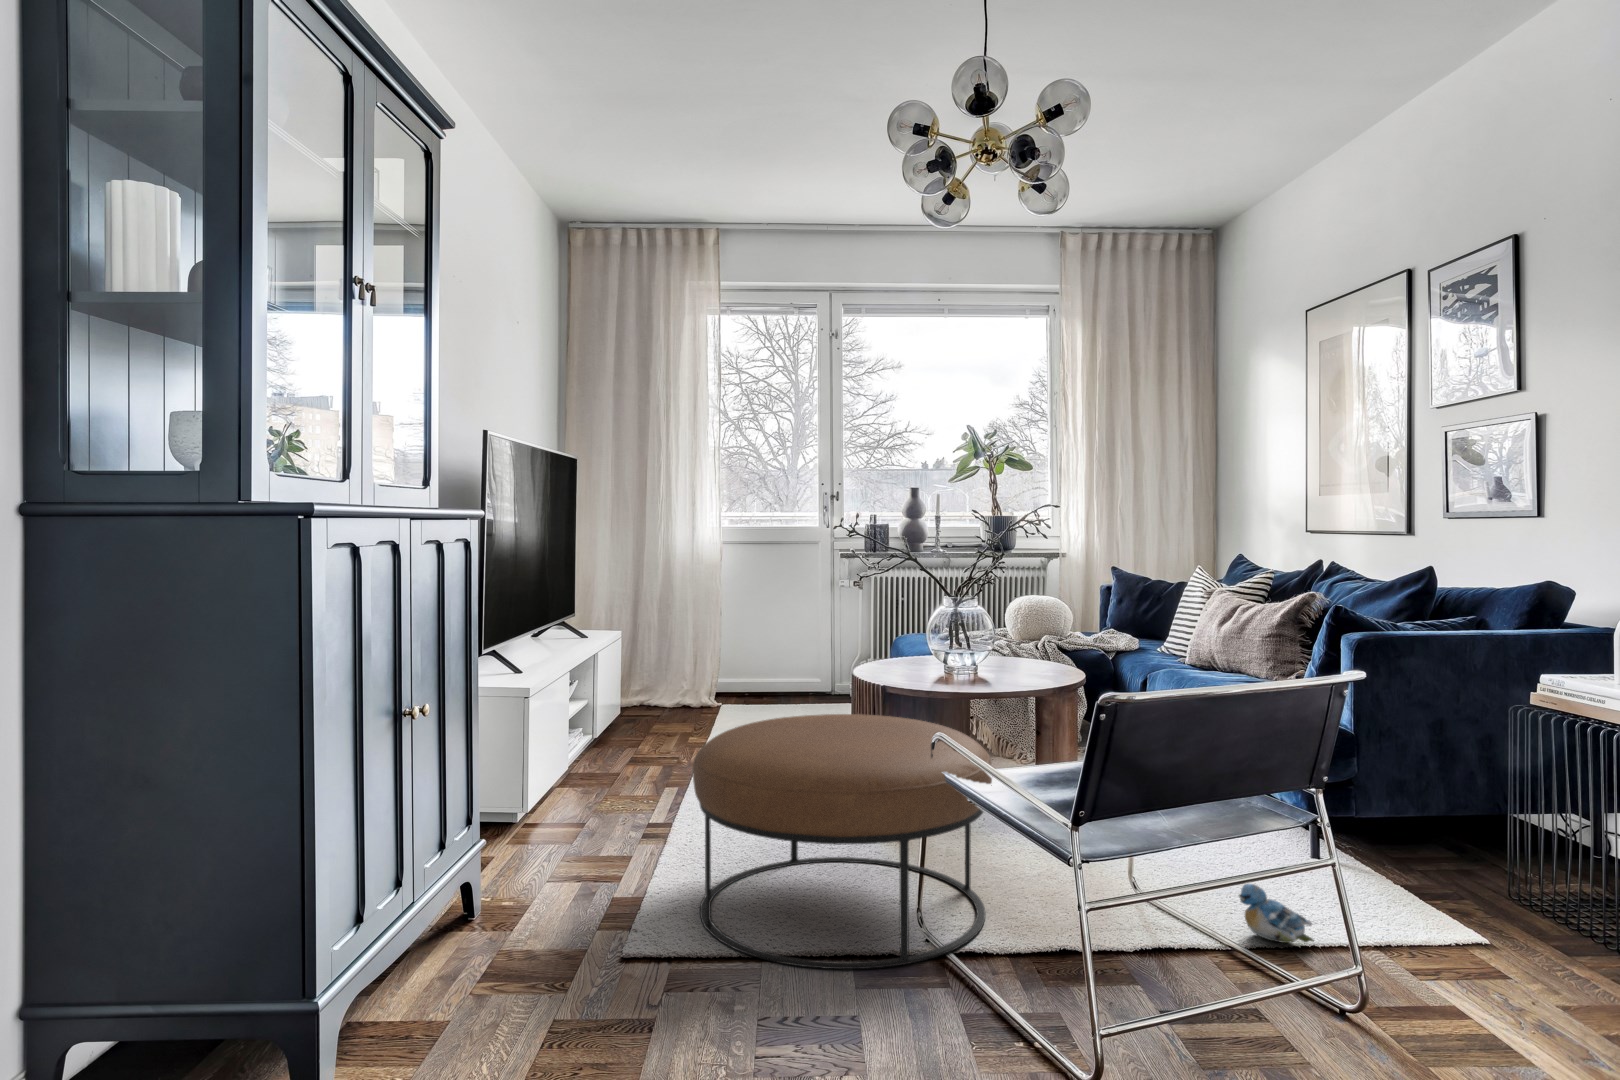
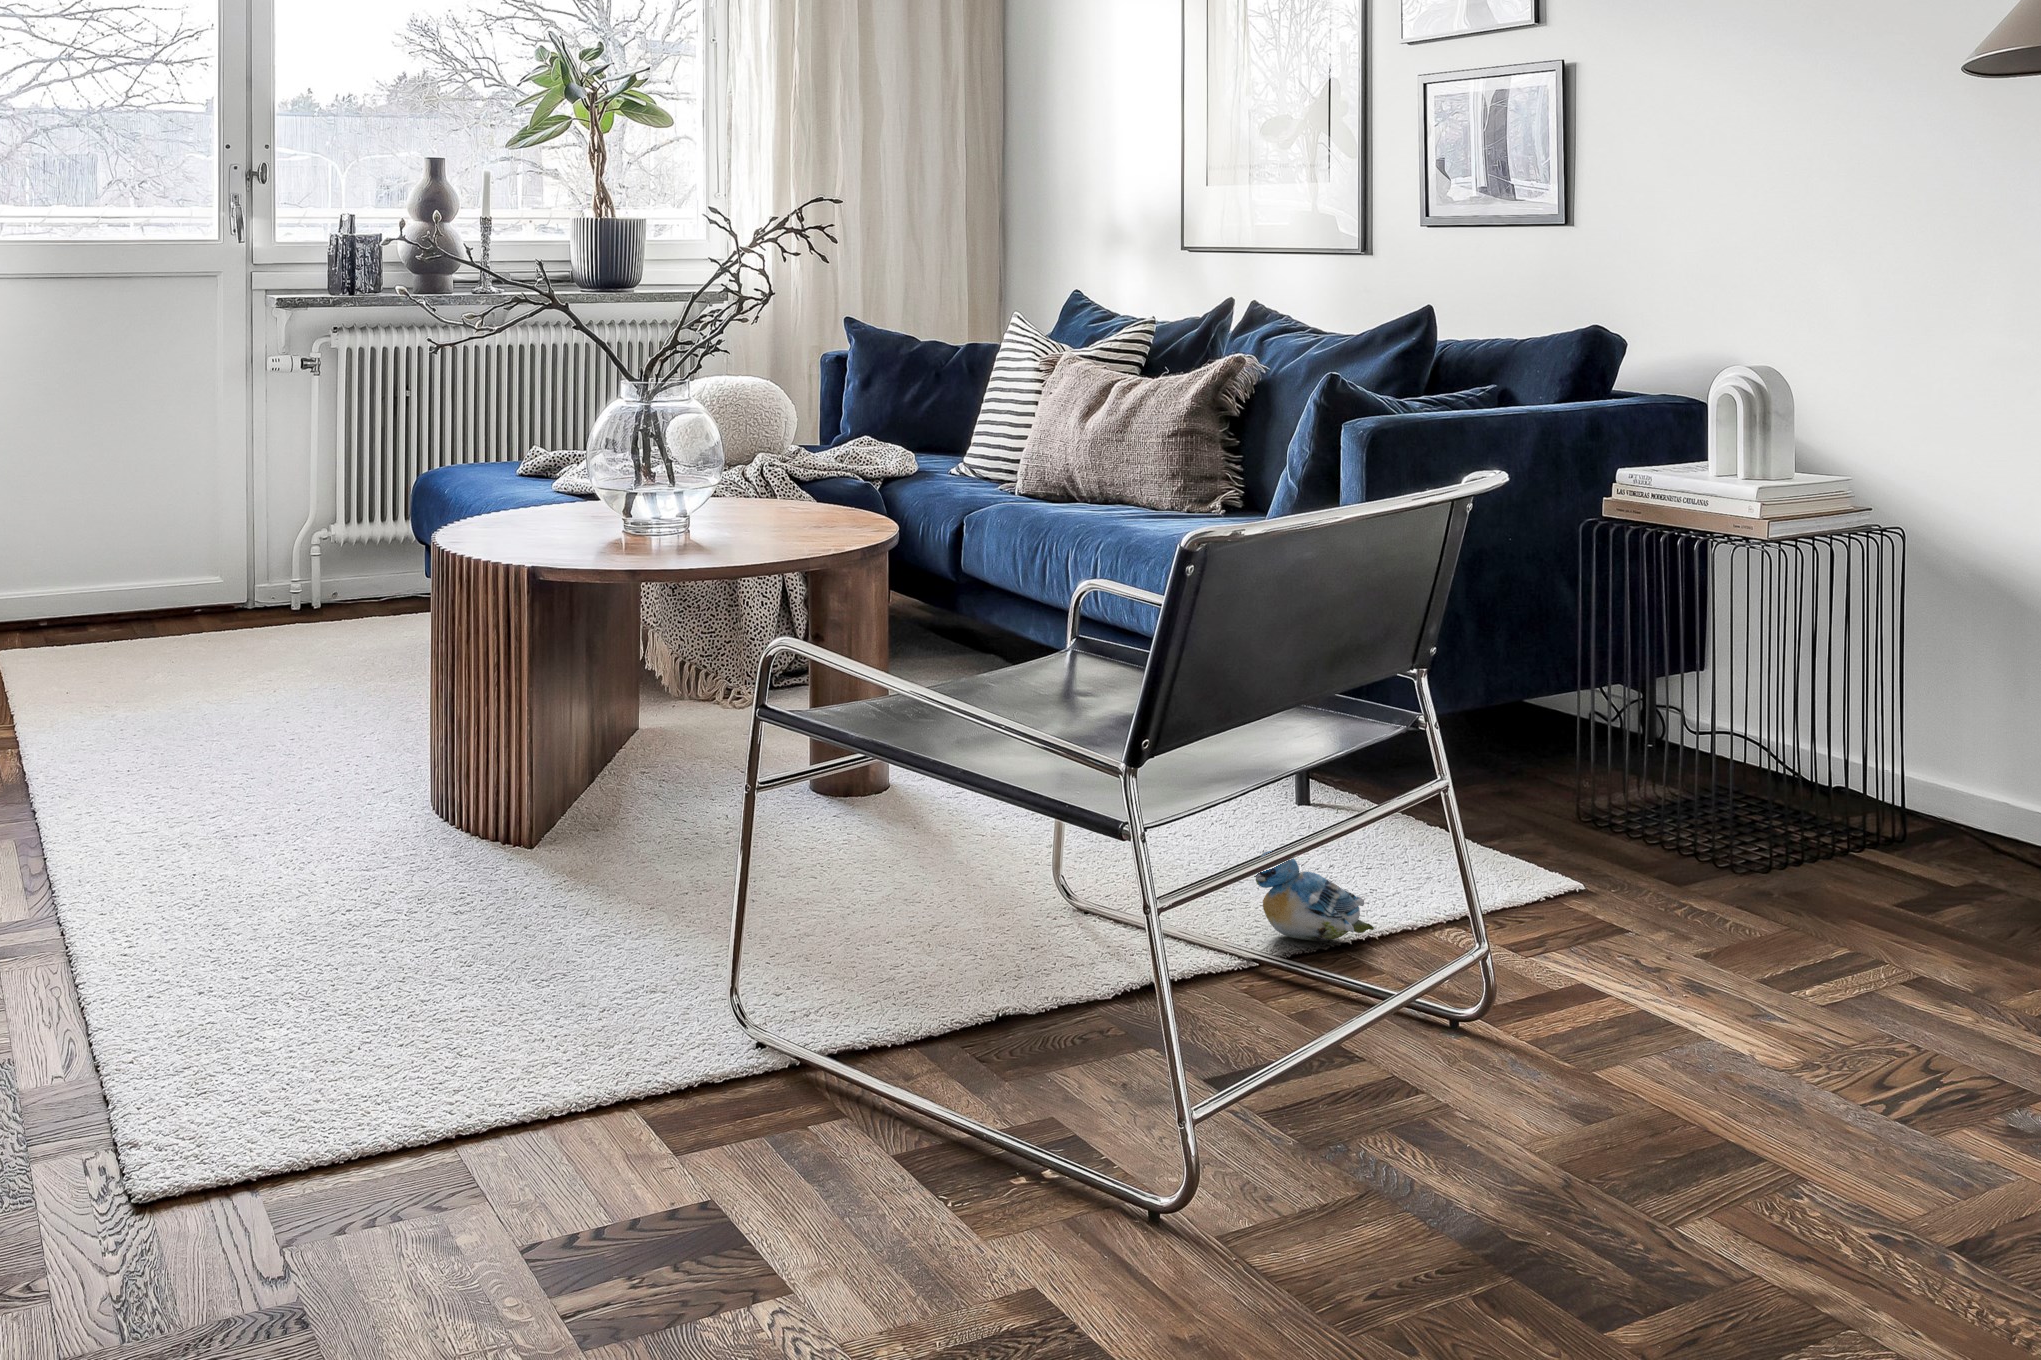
ottoman: present [693,714,992,969] -> none [228,626,856,1142]

